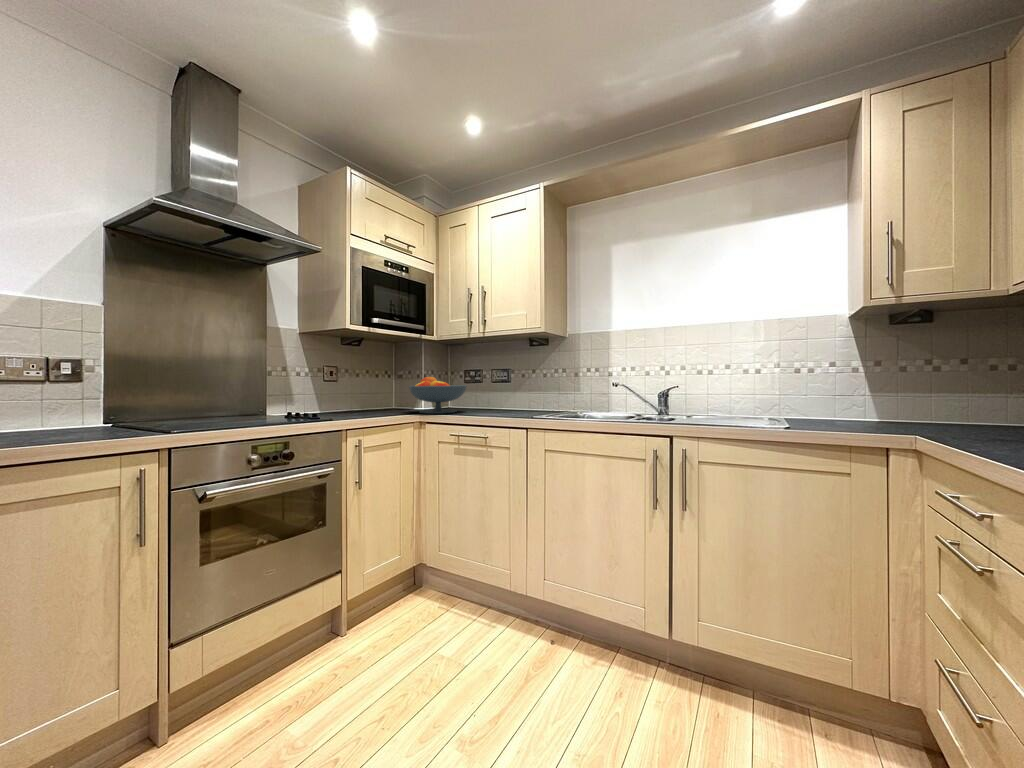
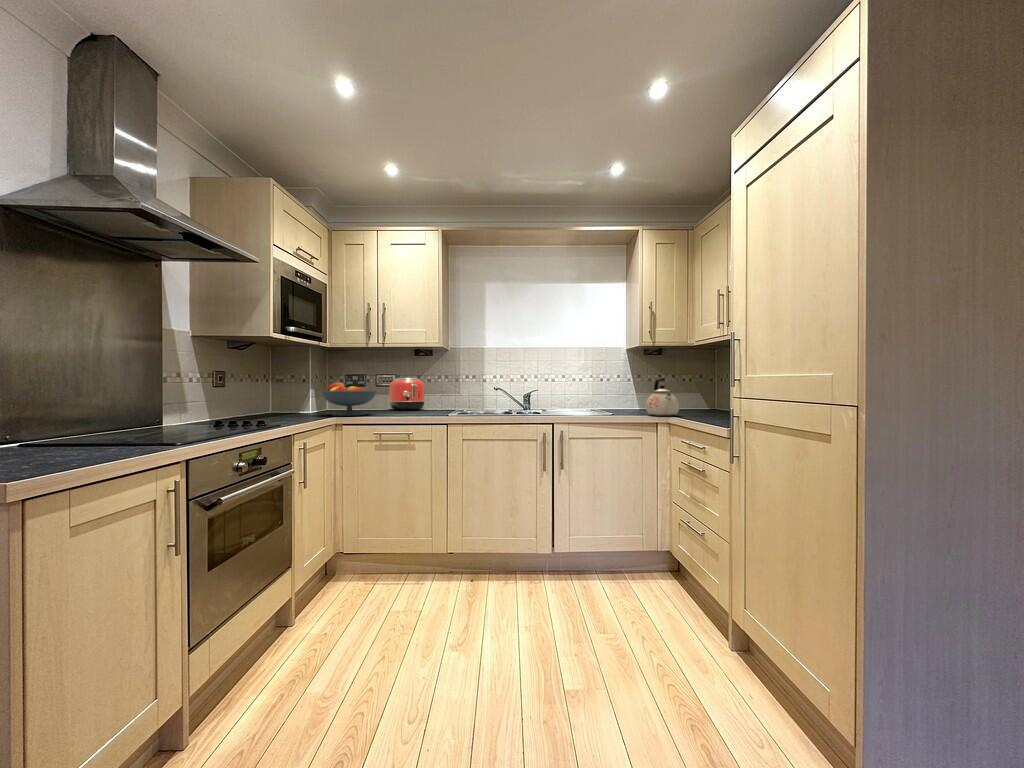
kettle: none [860,361,948,437] -> present [646,378,679,416]
toaster: none [509,371,544,407] -> present [389,378,425,410]

